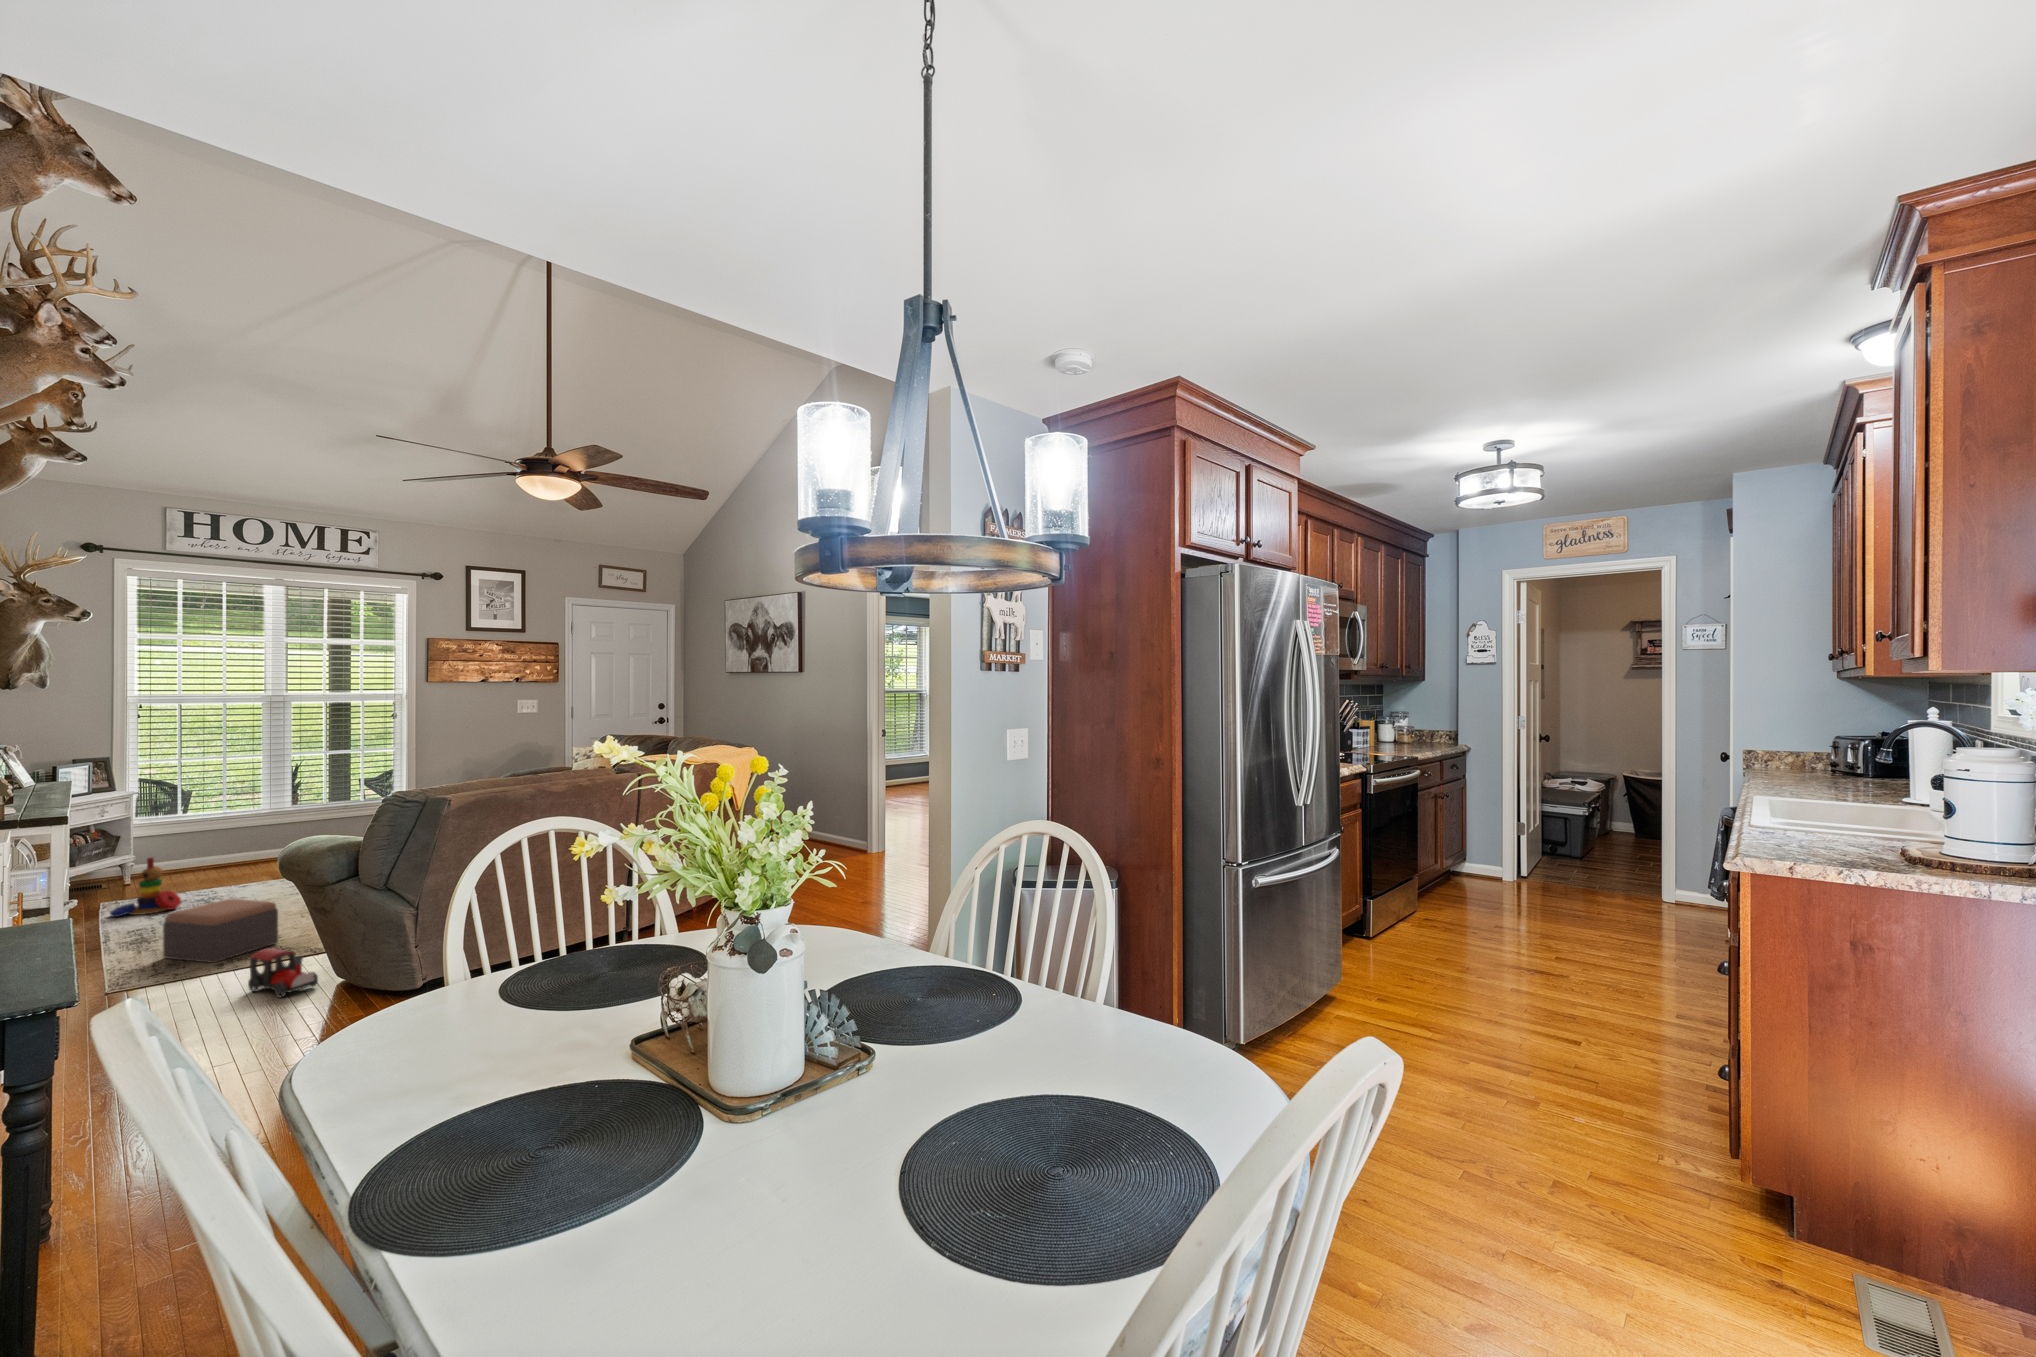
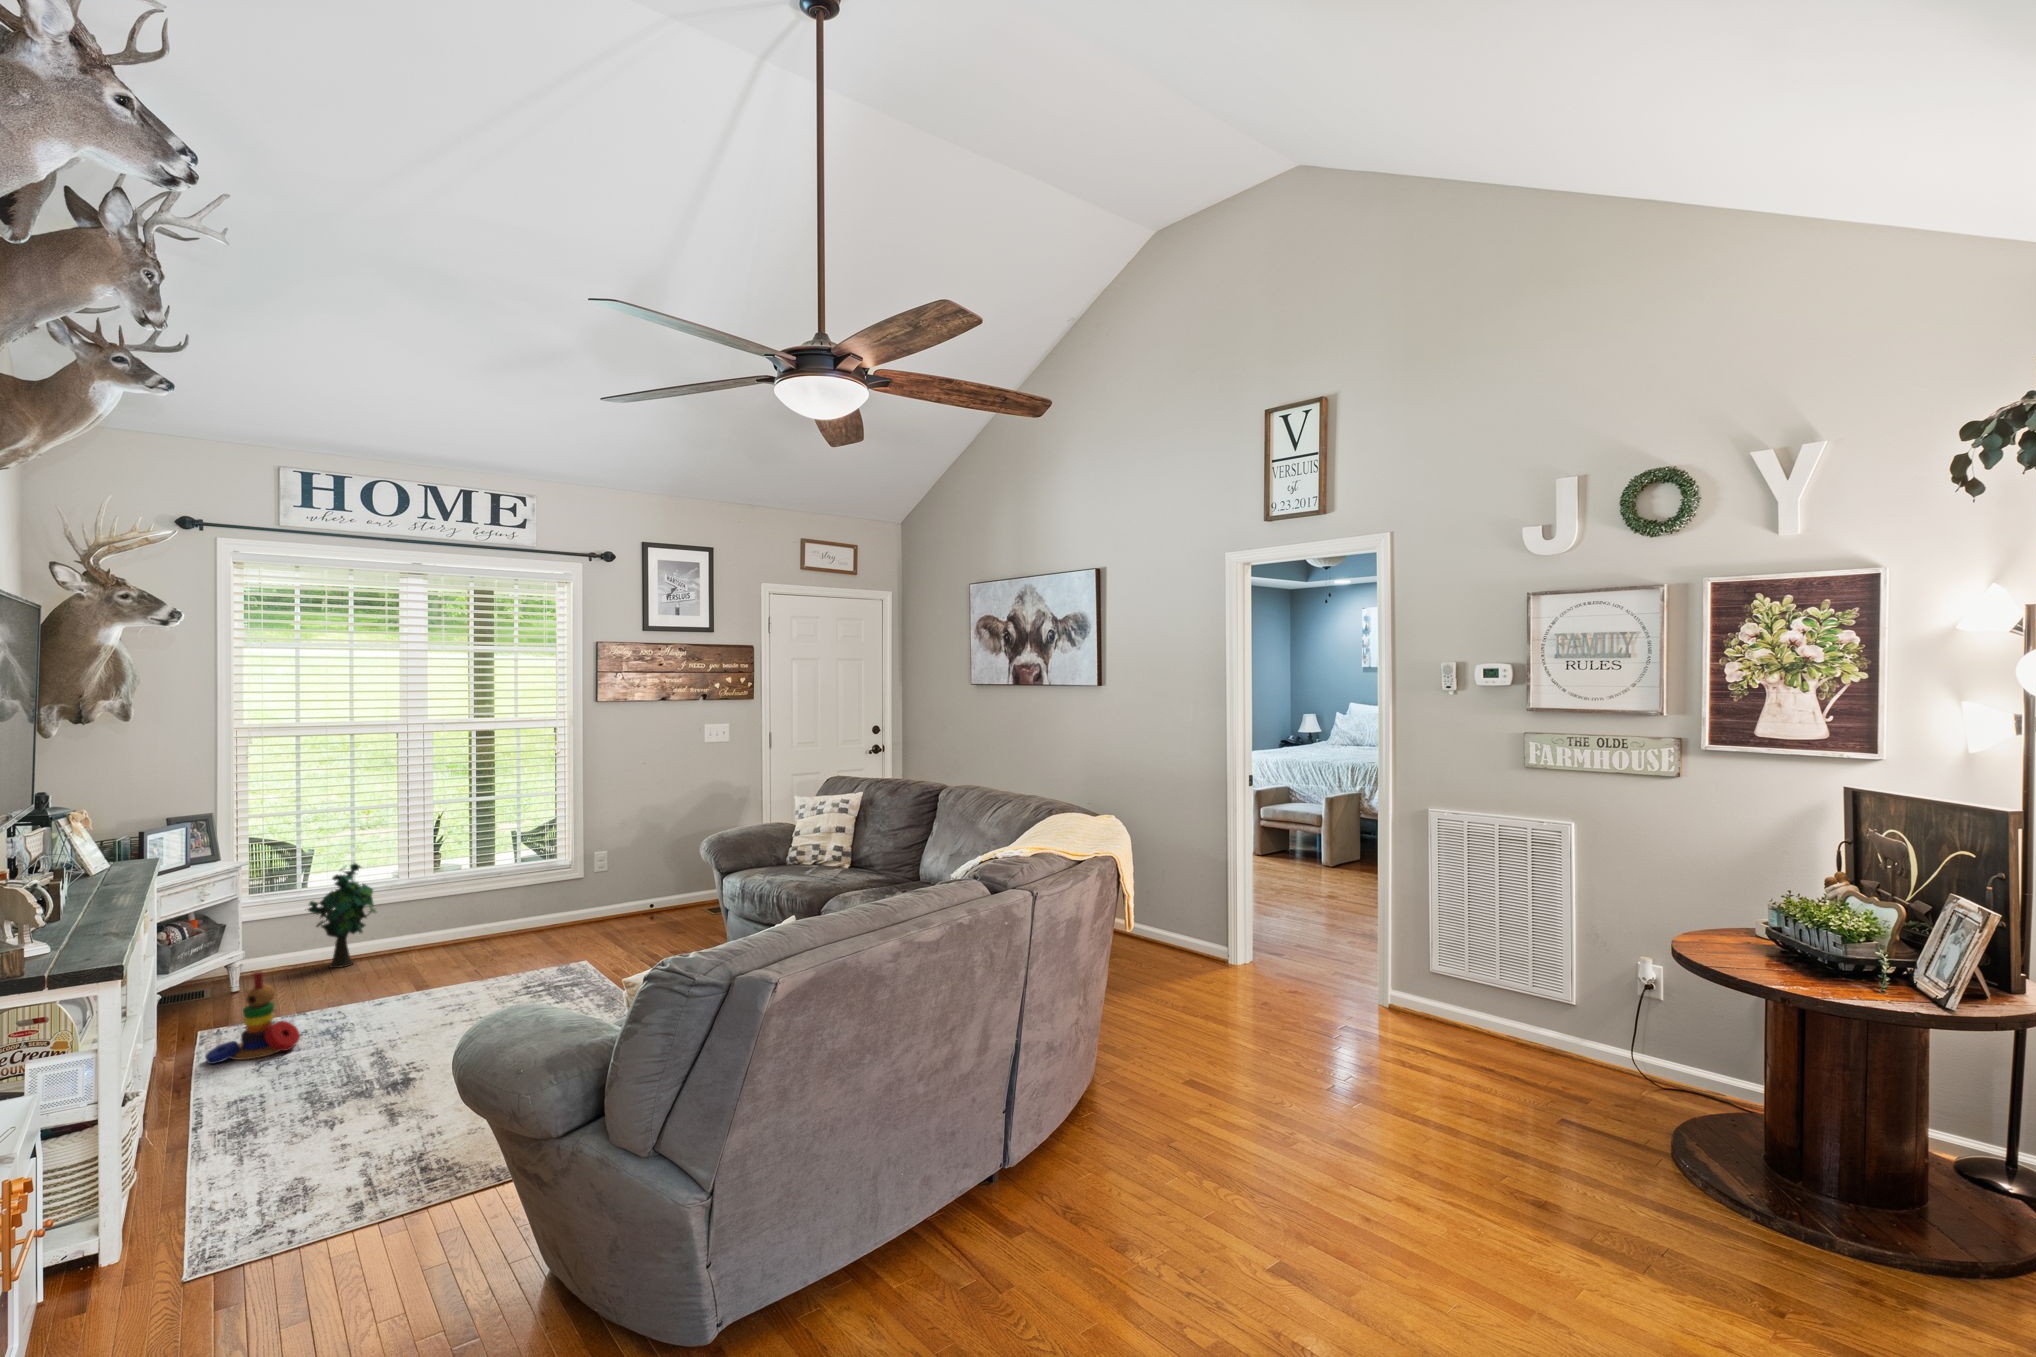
decorative plant: none [185,796,245,871] -> present [308,864,376,968]
footstool: present [163,899,278,963] -> none [272,1065,439,1192]
toy train: present [248,948,318,998] -> none [405,1201,520,1313]

